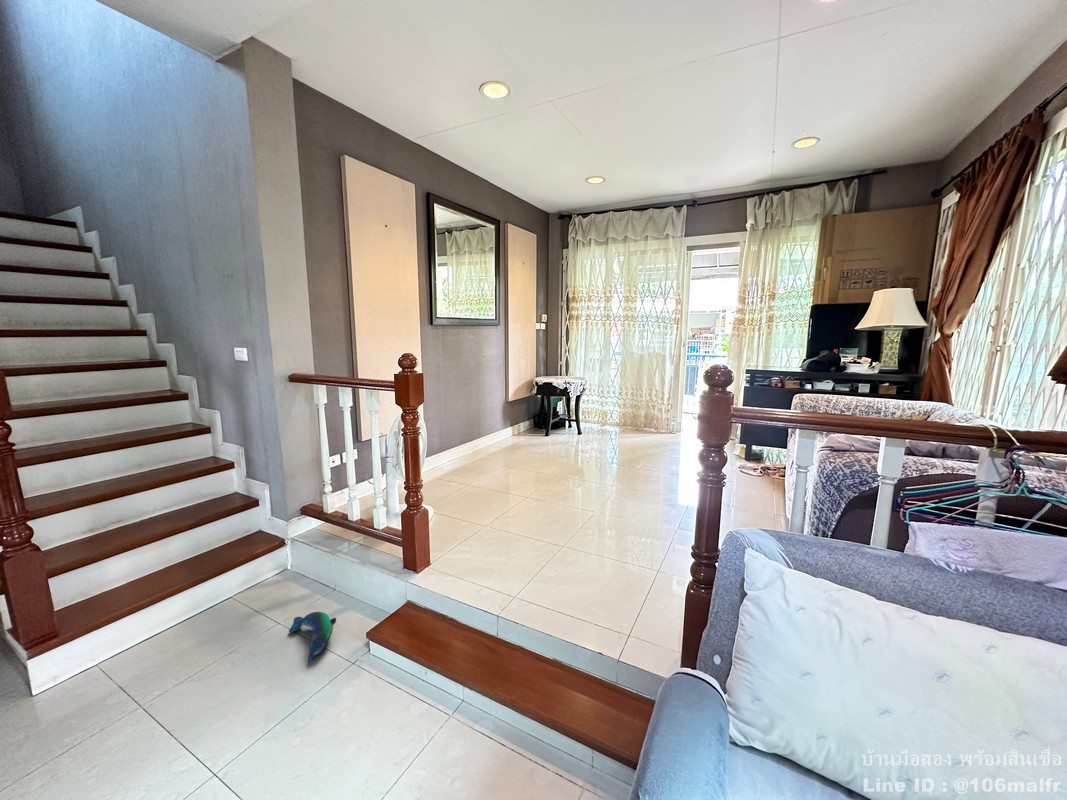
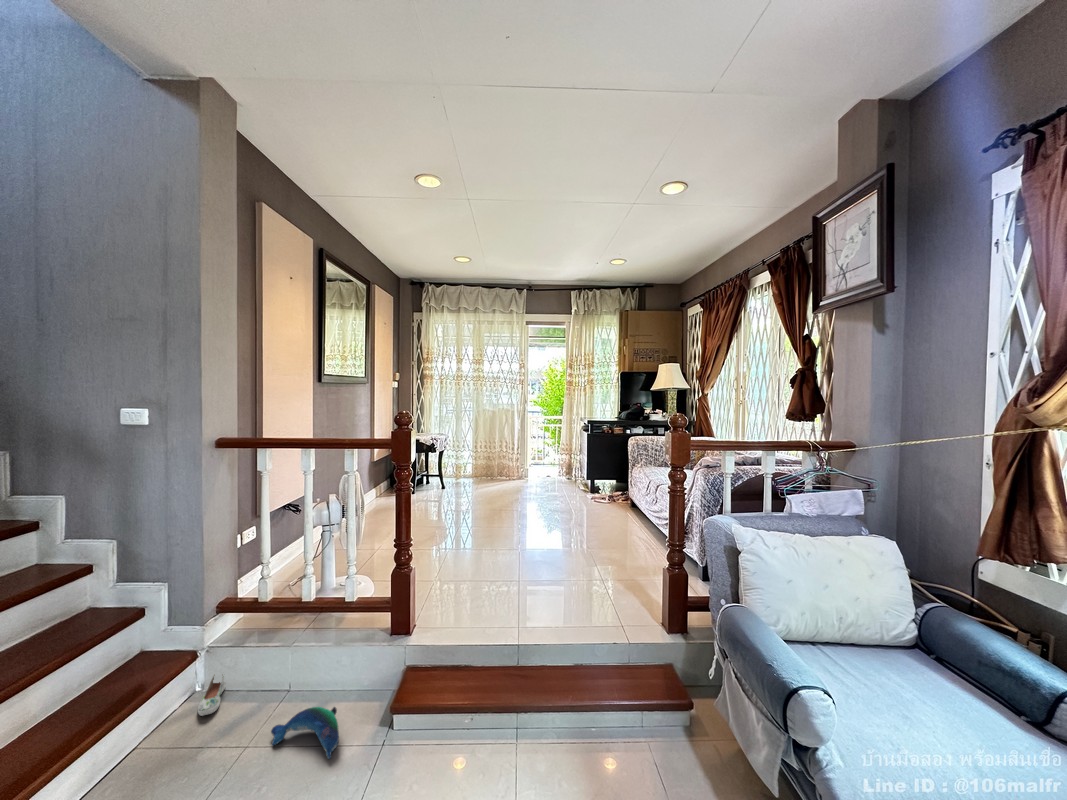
shoe: none [272,558,304,590] -> present [198,674,226,716]

